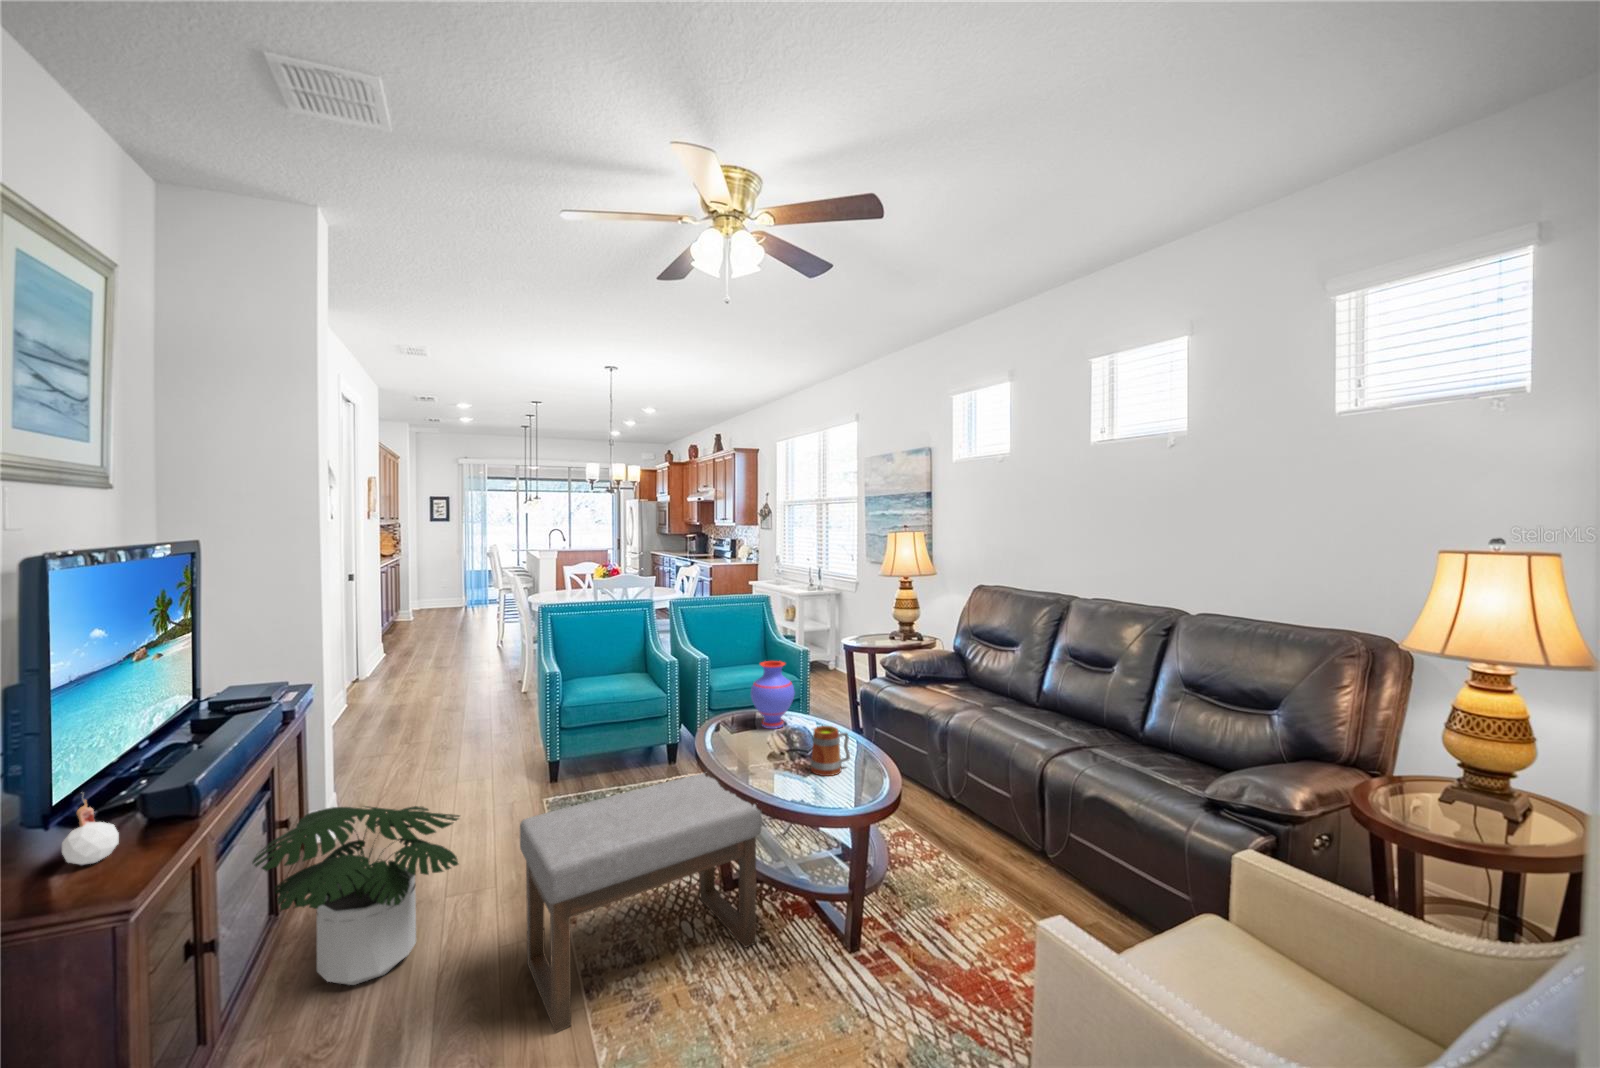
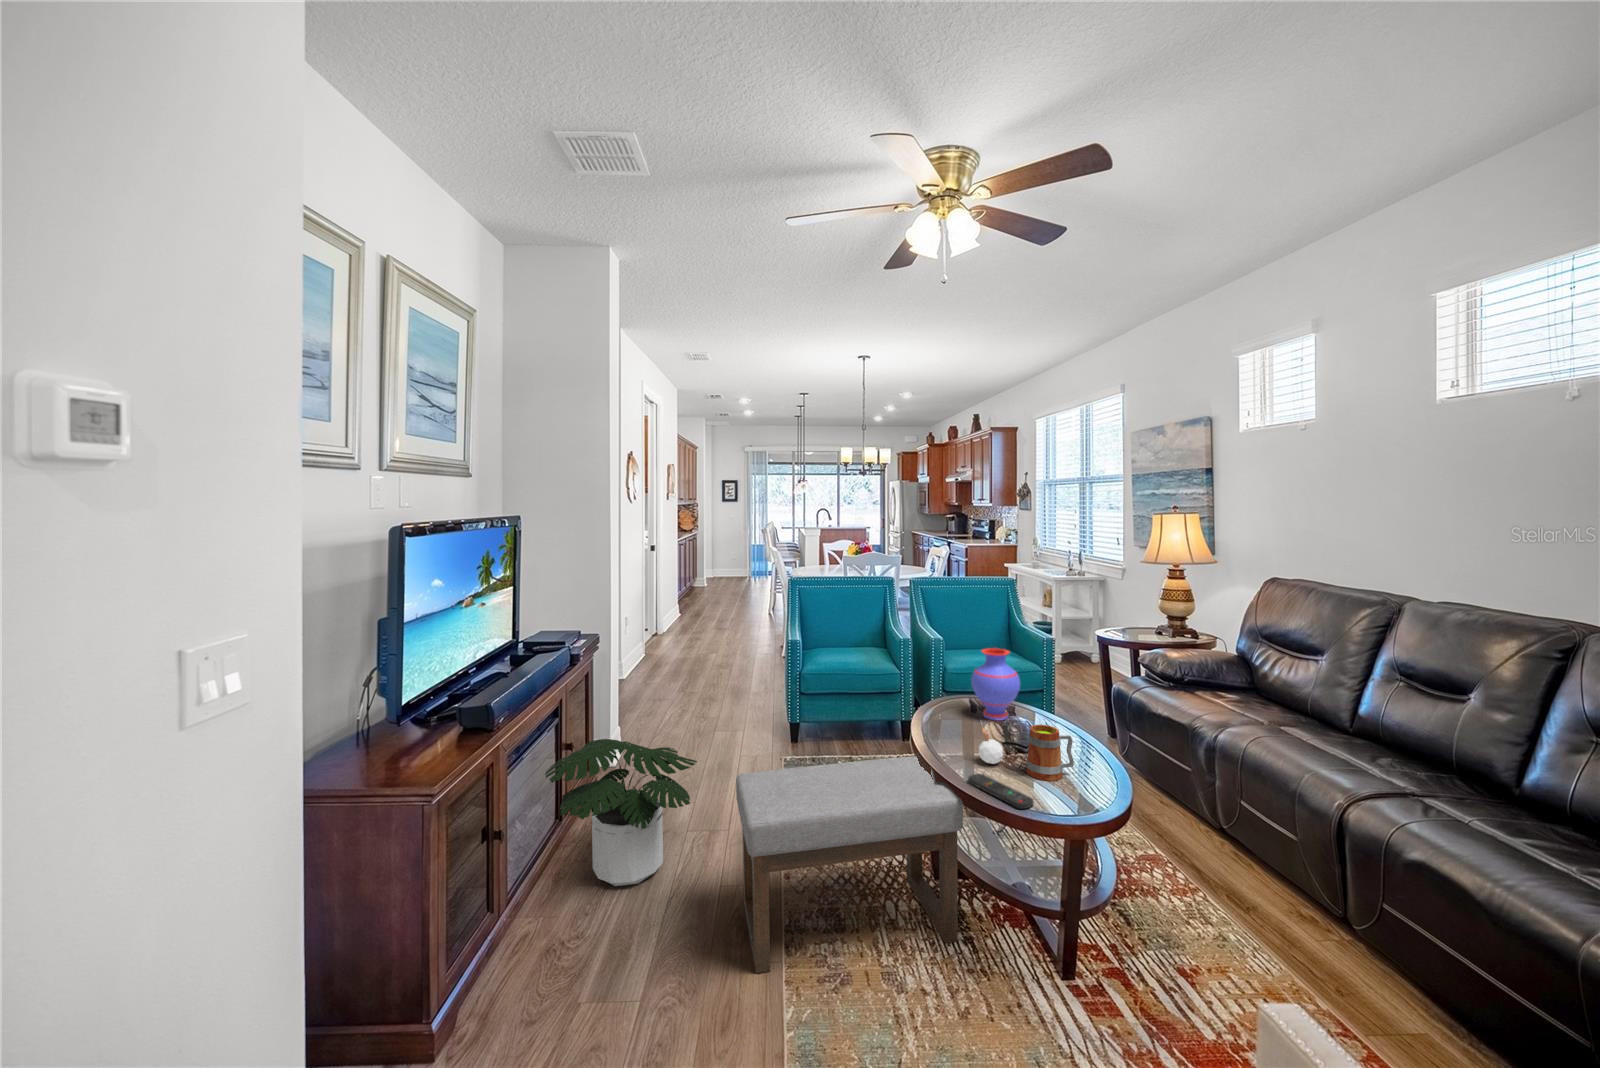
remote control: none [763,778,824,804] -> present [968,774,1034,809]
candle: present [62,800,119,865] -> present [979,725,1003,764]

